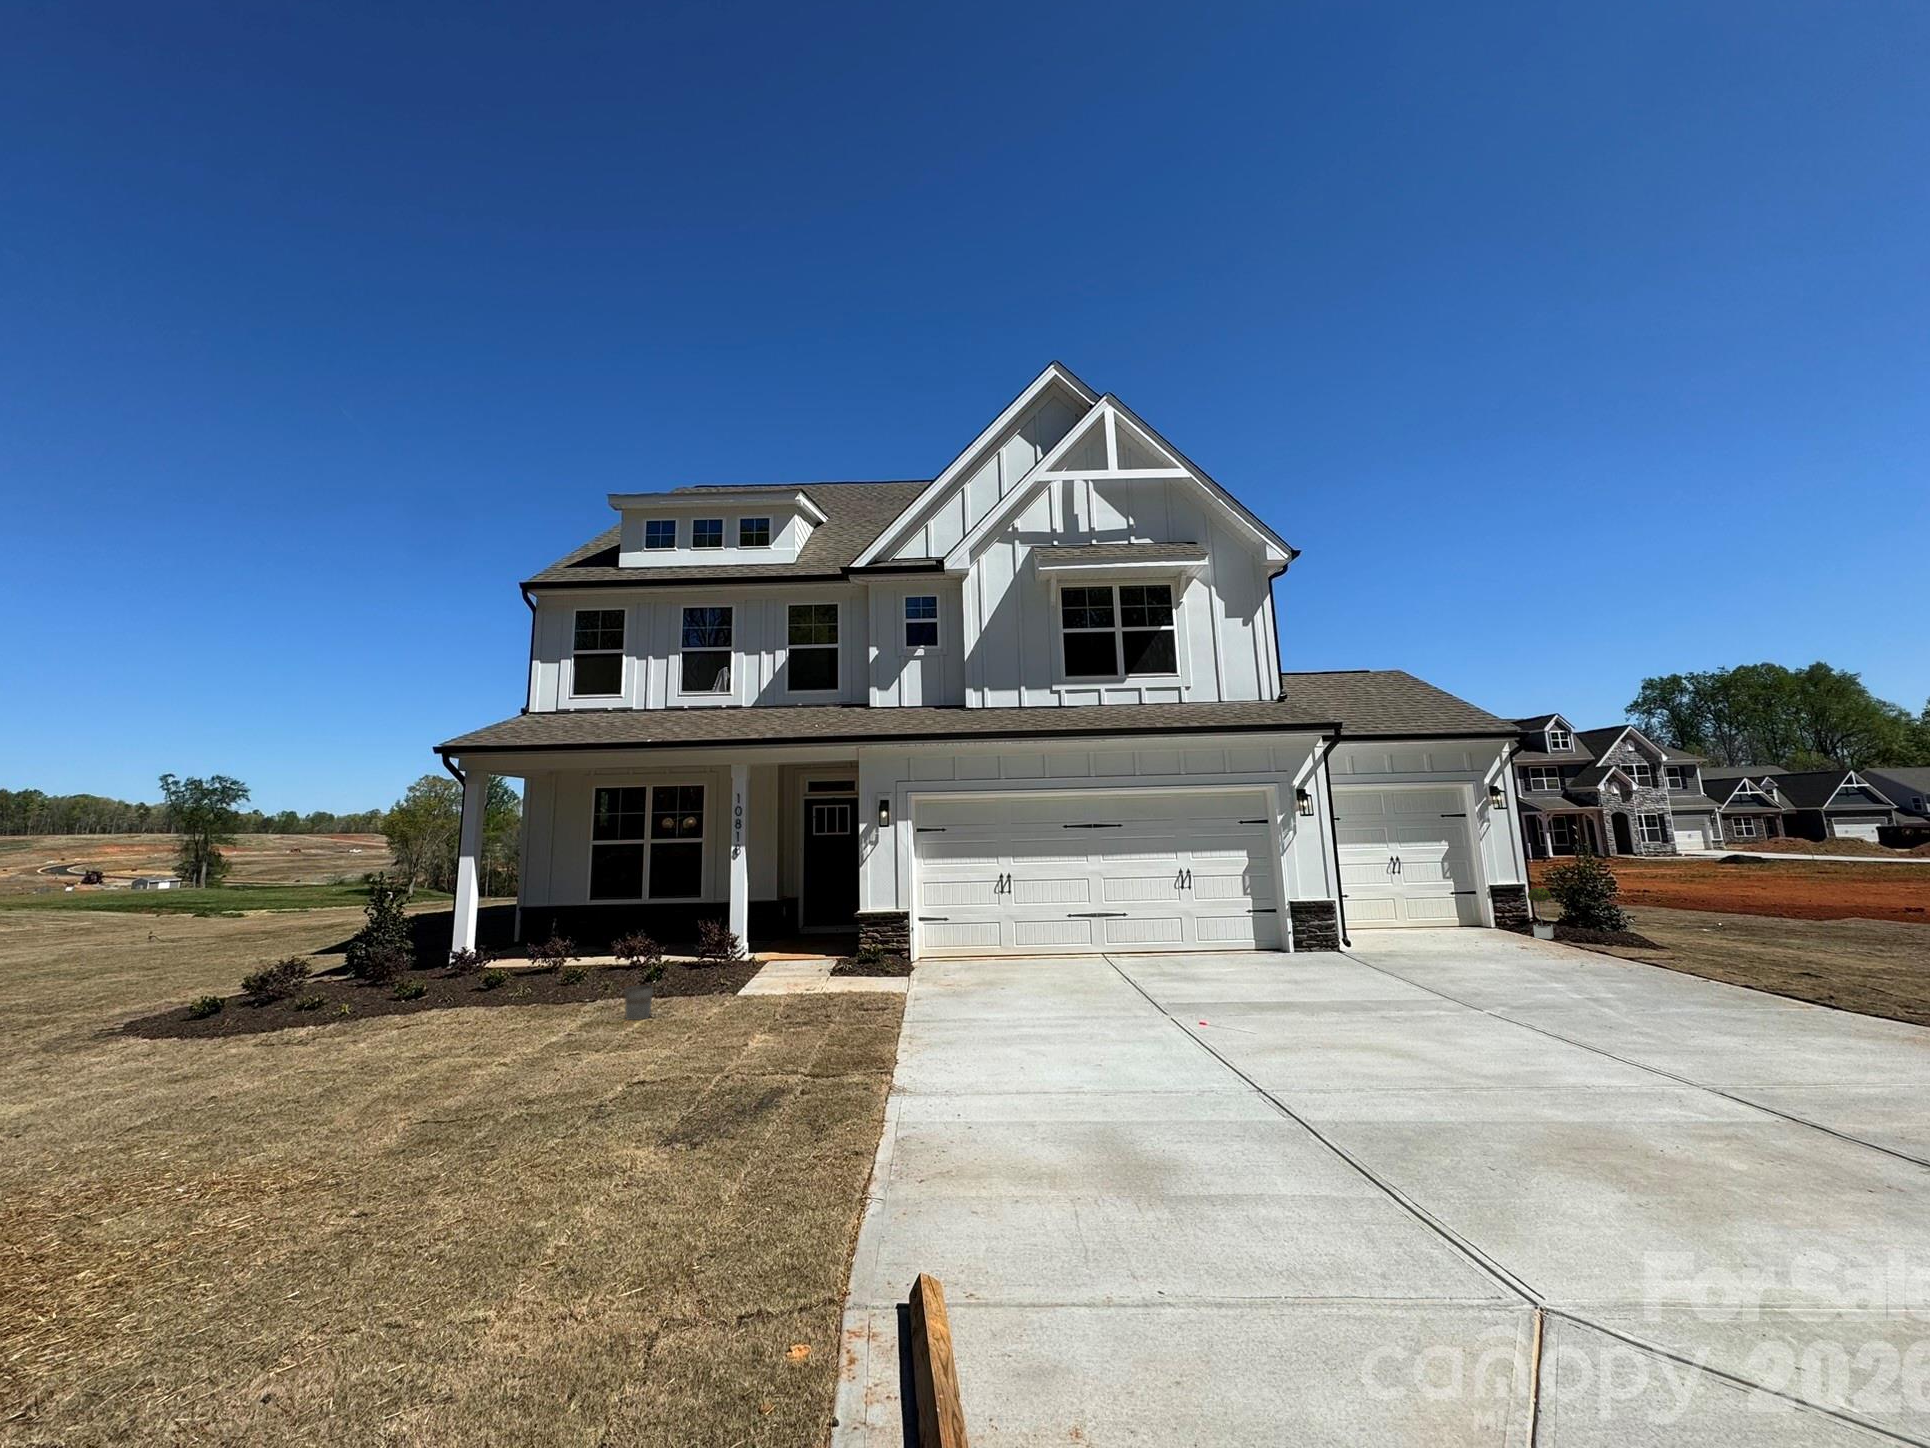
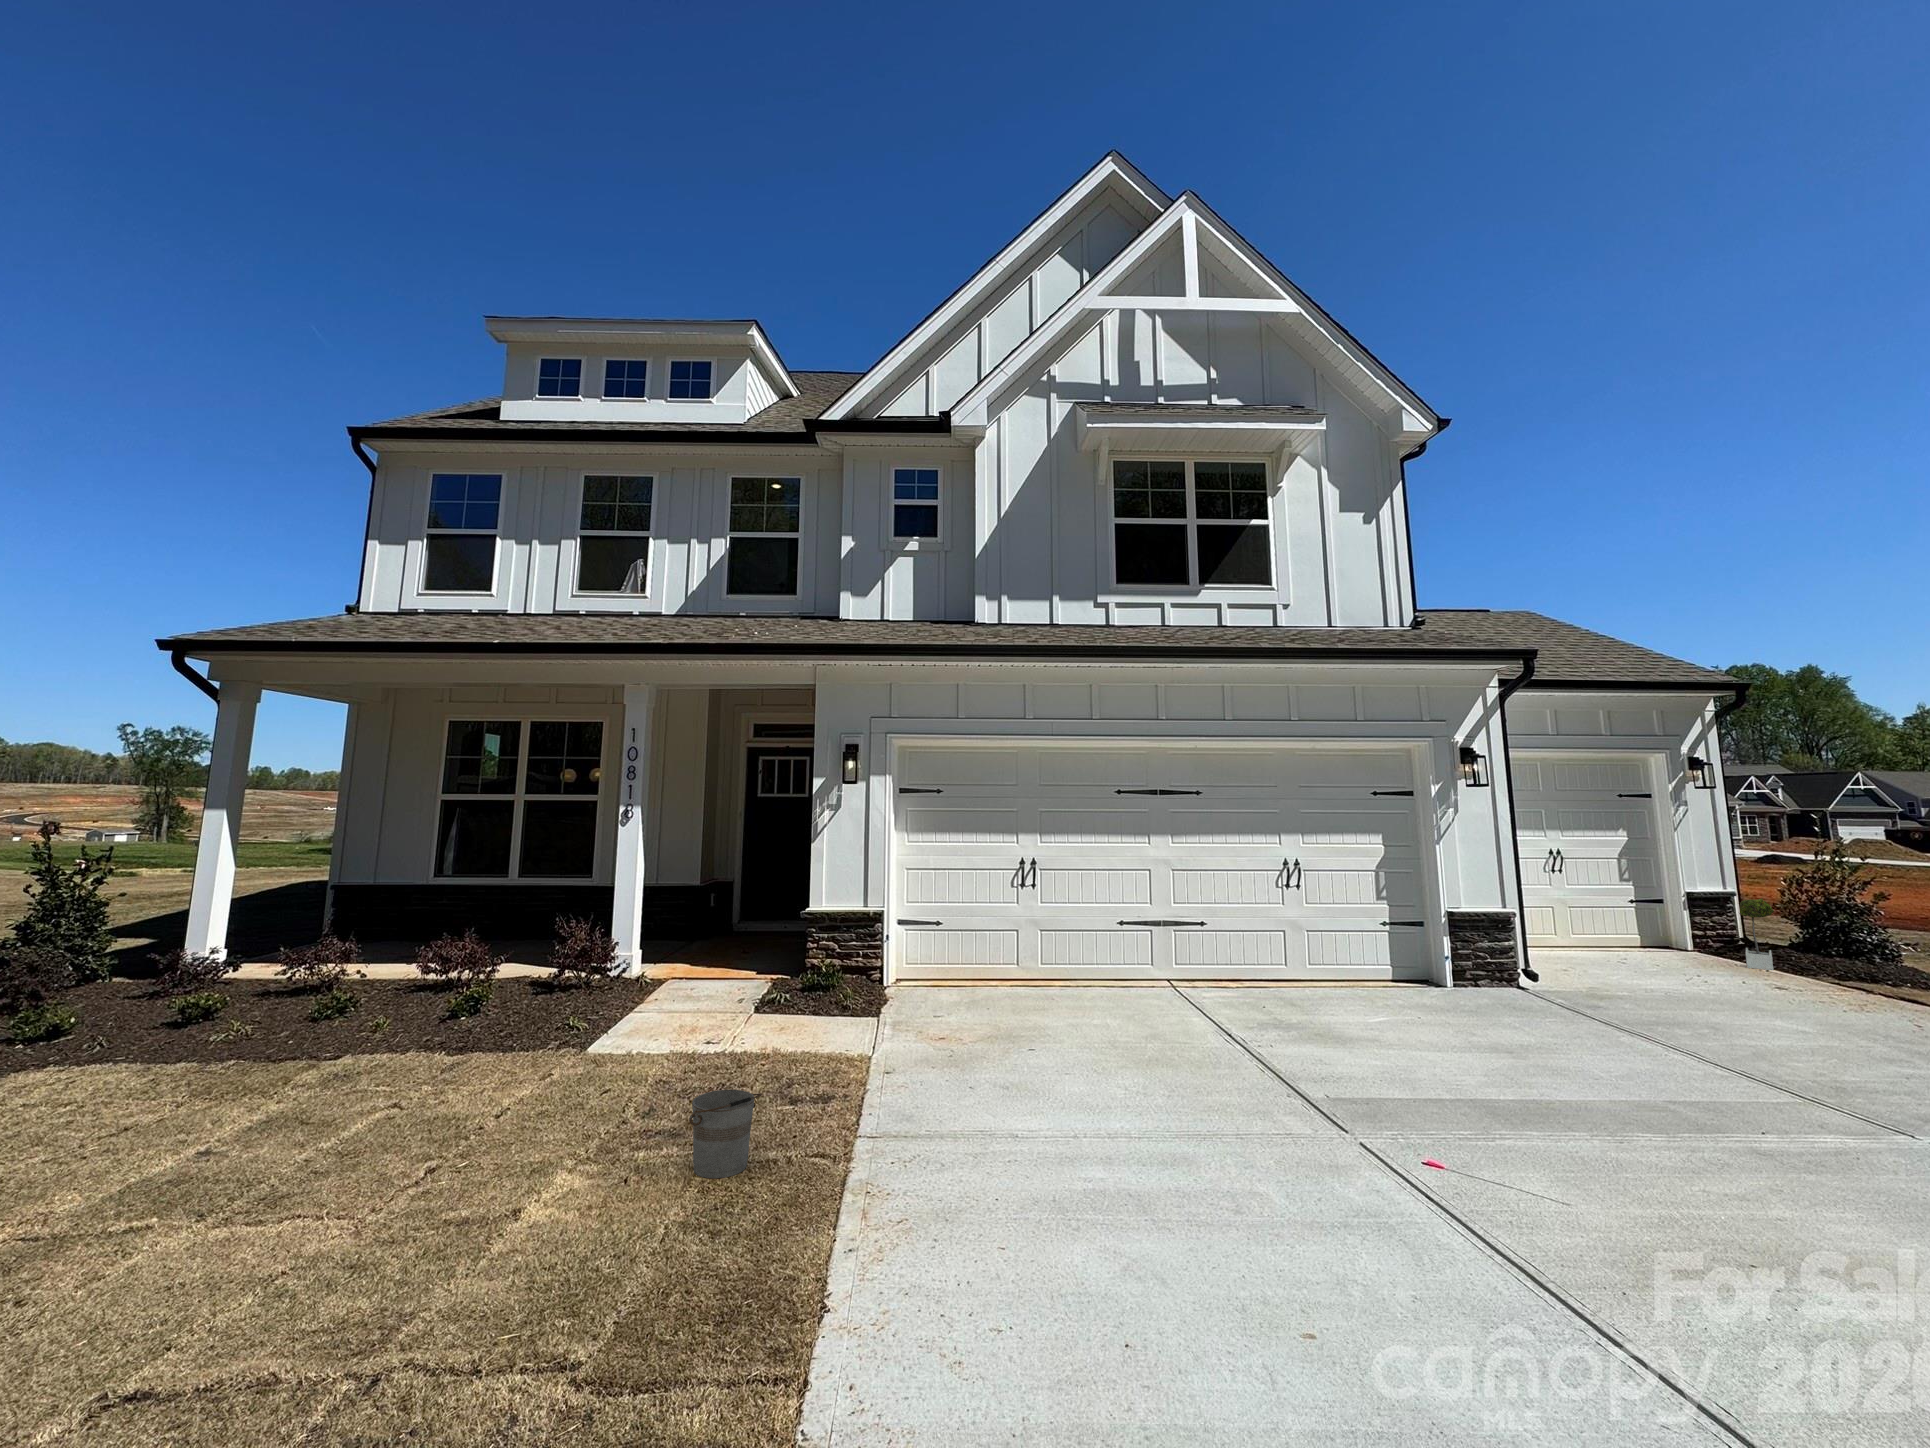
bucket: present [624,985,654,1020] -> present [689,1090,762,1178]

